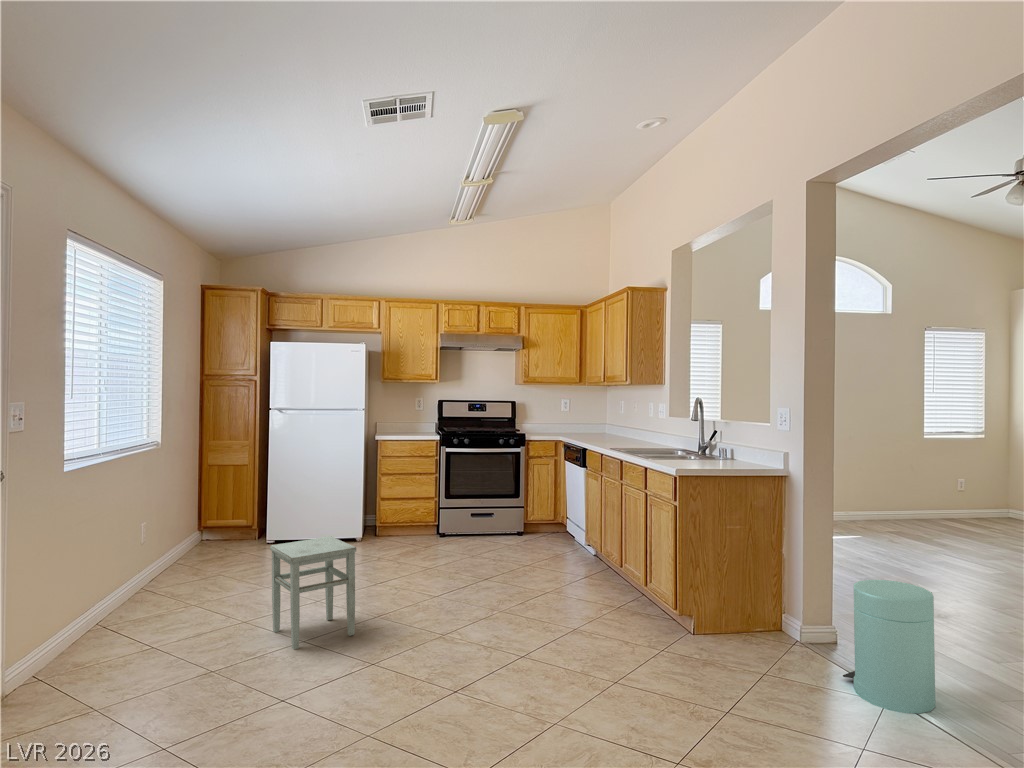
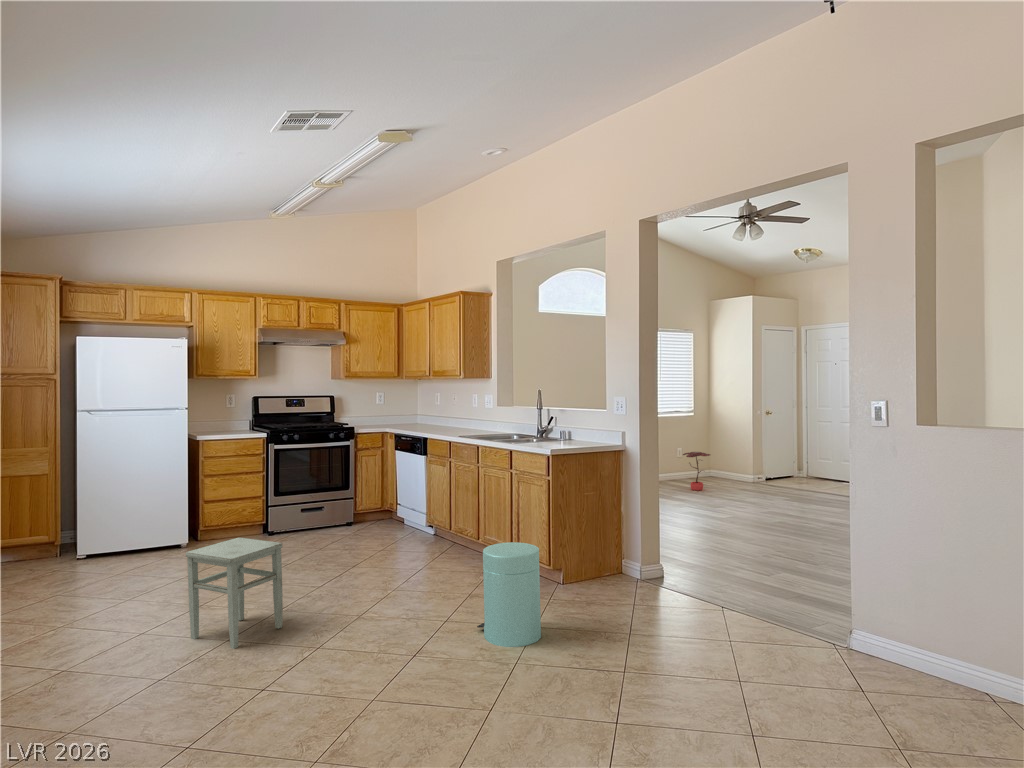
potted plant: none [954,487,997,539] -> present [683,452,710,491]
trash can: present [843,580,935,713] -> present [477,542,541,647]

